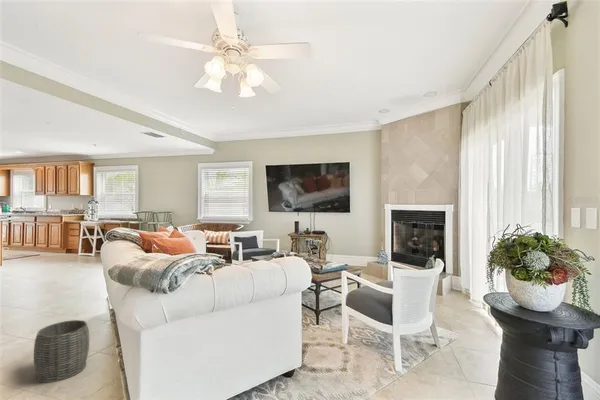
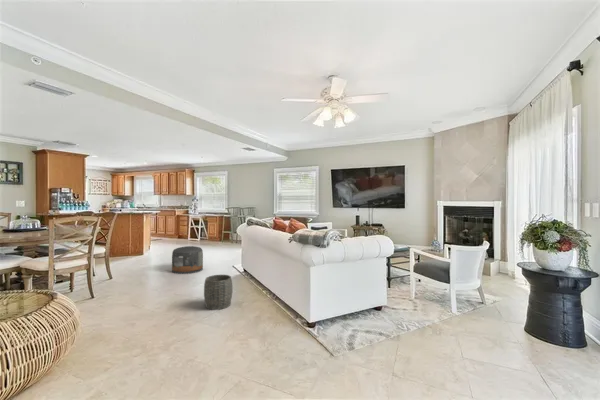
pouf: none [21,269,76,312] -> present [172,246,203,274]

